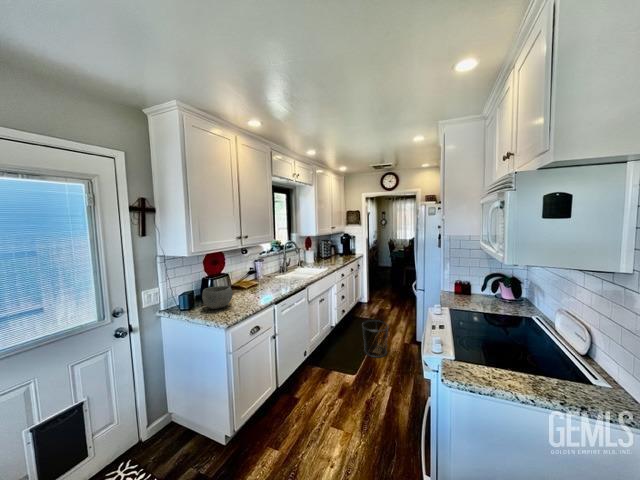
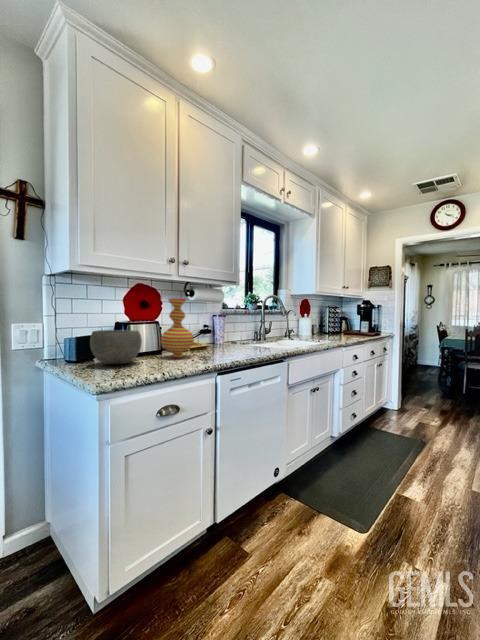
vase: none [238,261,258,298] -> present [161,298,194,358]
waste bin: present [363,320,388,358] -> none [385,435,441,509]

